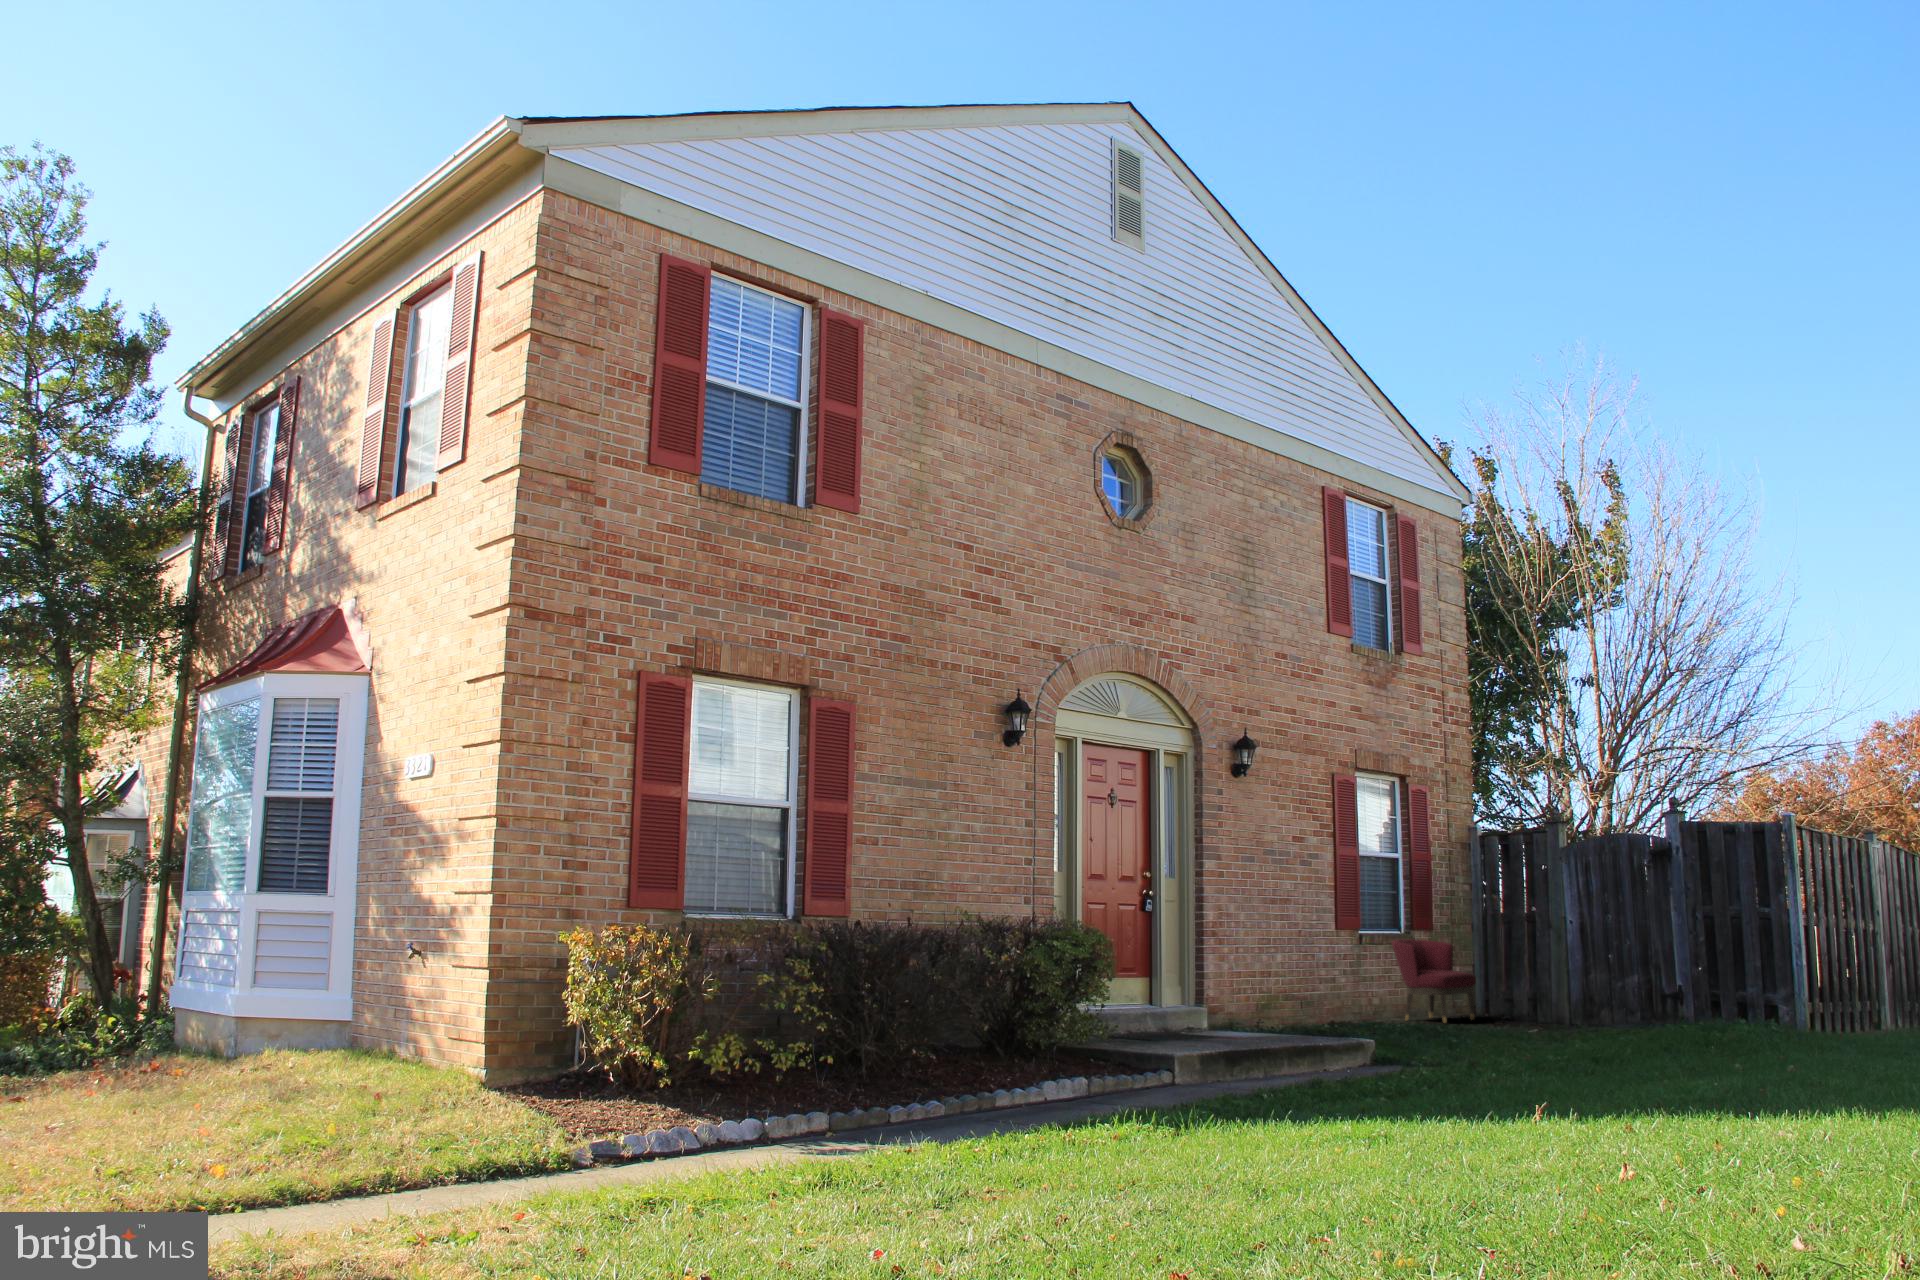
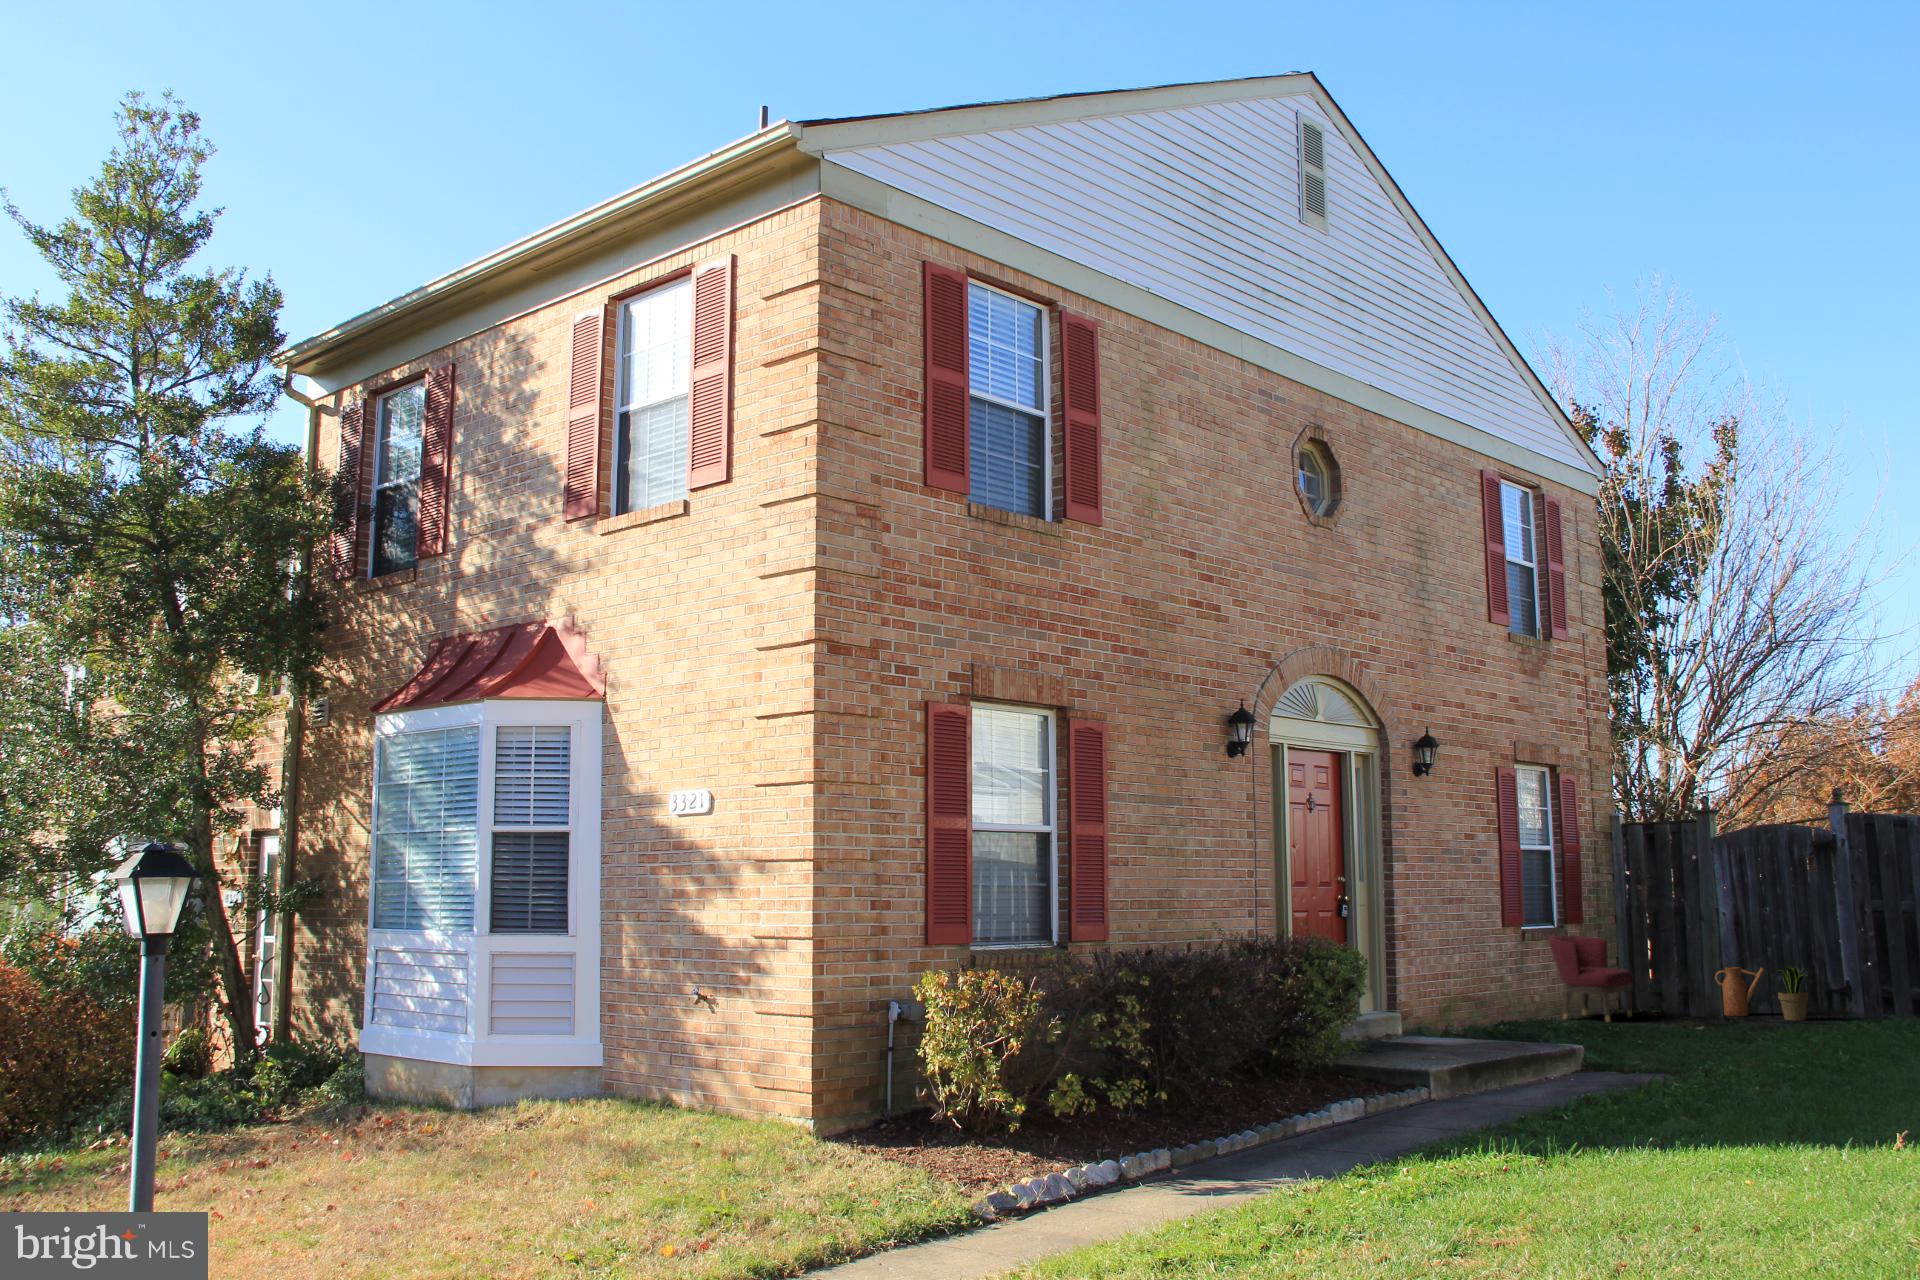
potted plant: none [1611,968,1645,1024] -> present [1775,965,1808,1021]
watering can: none [1560,972,1606,1020] -> present [1715,967,1764,1016]

